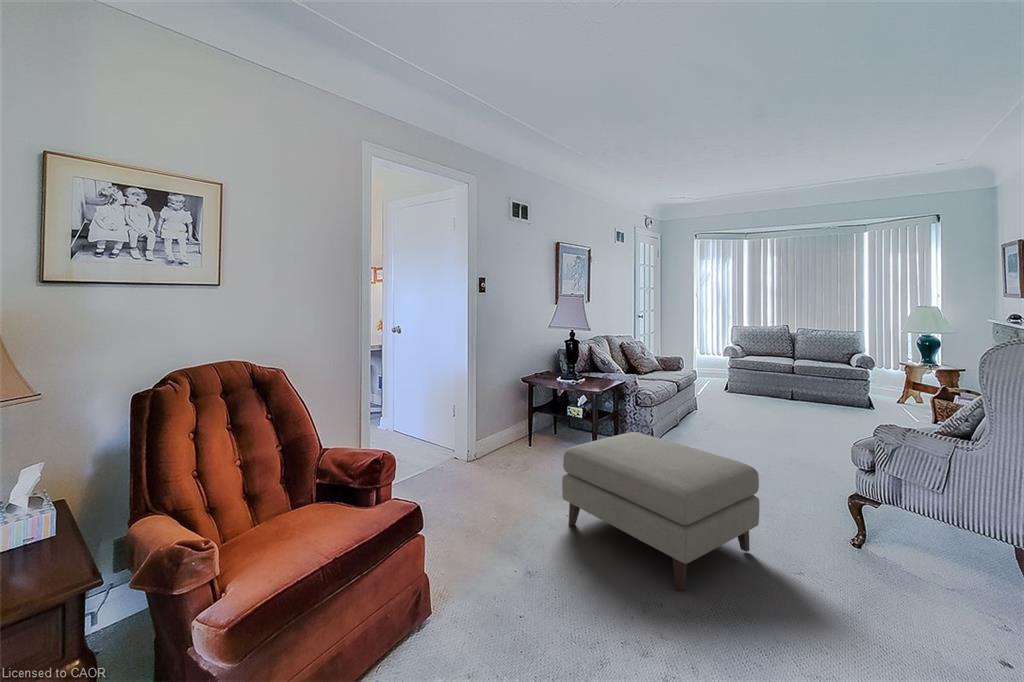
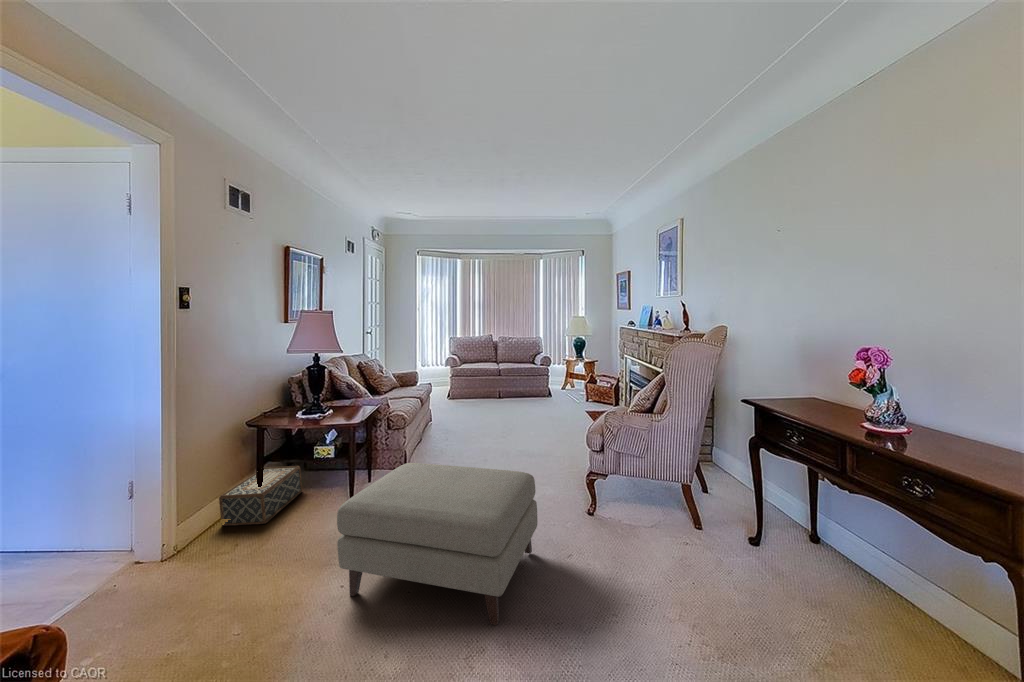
woven basket: none [499,417,558,458] -> present [219,466,302,526]

